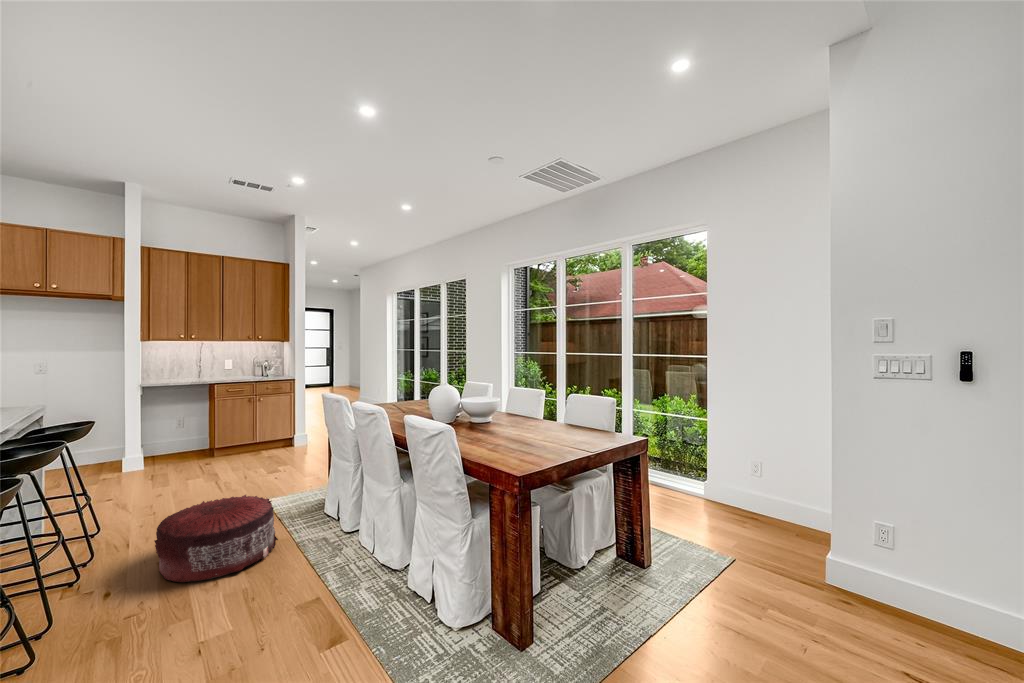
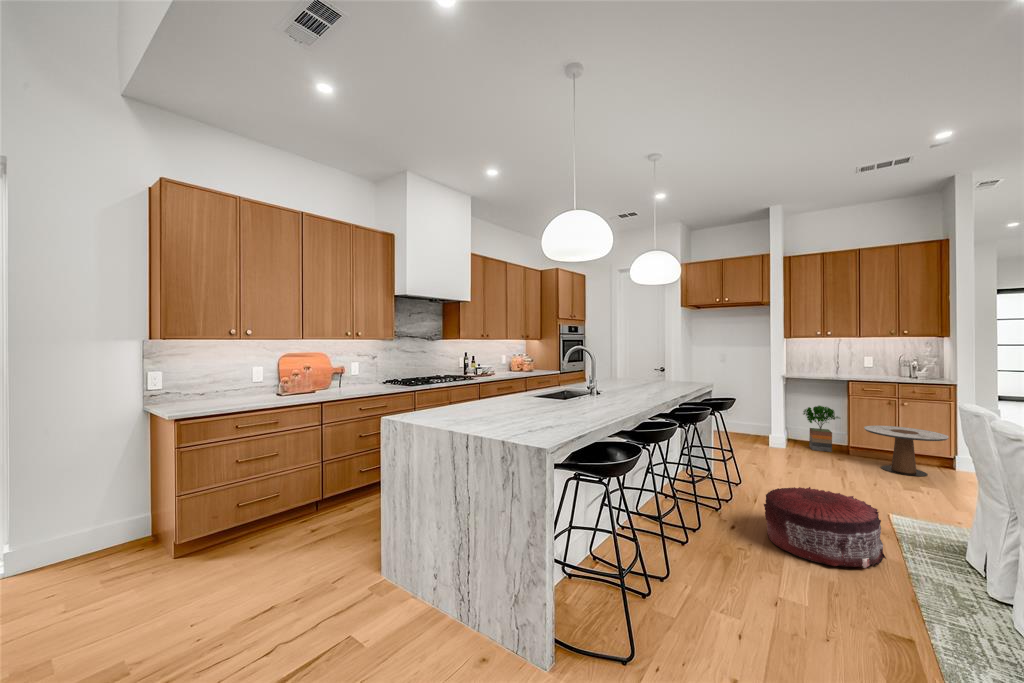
potted tree: none [164,413,207,462] -> present [803,406,840,452]
side table: none [230,419,294,462] -> present [864,426,949,476]

